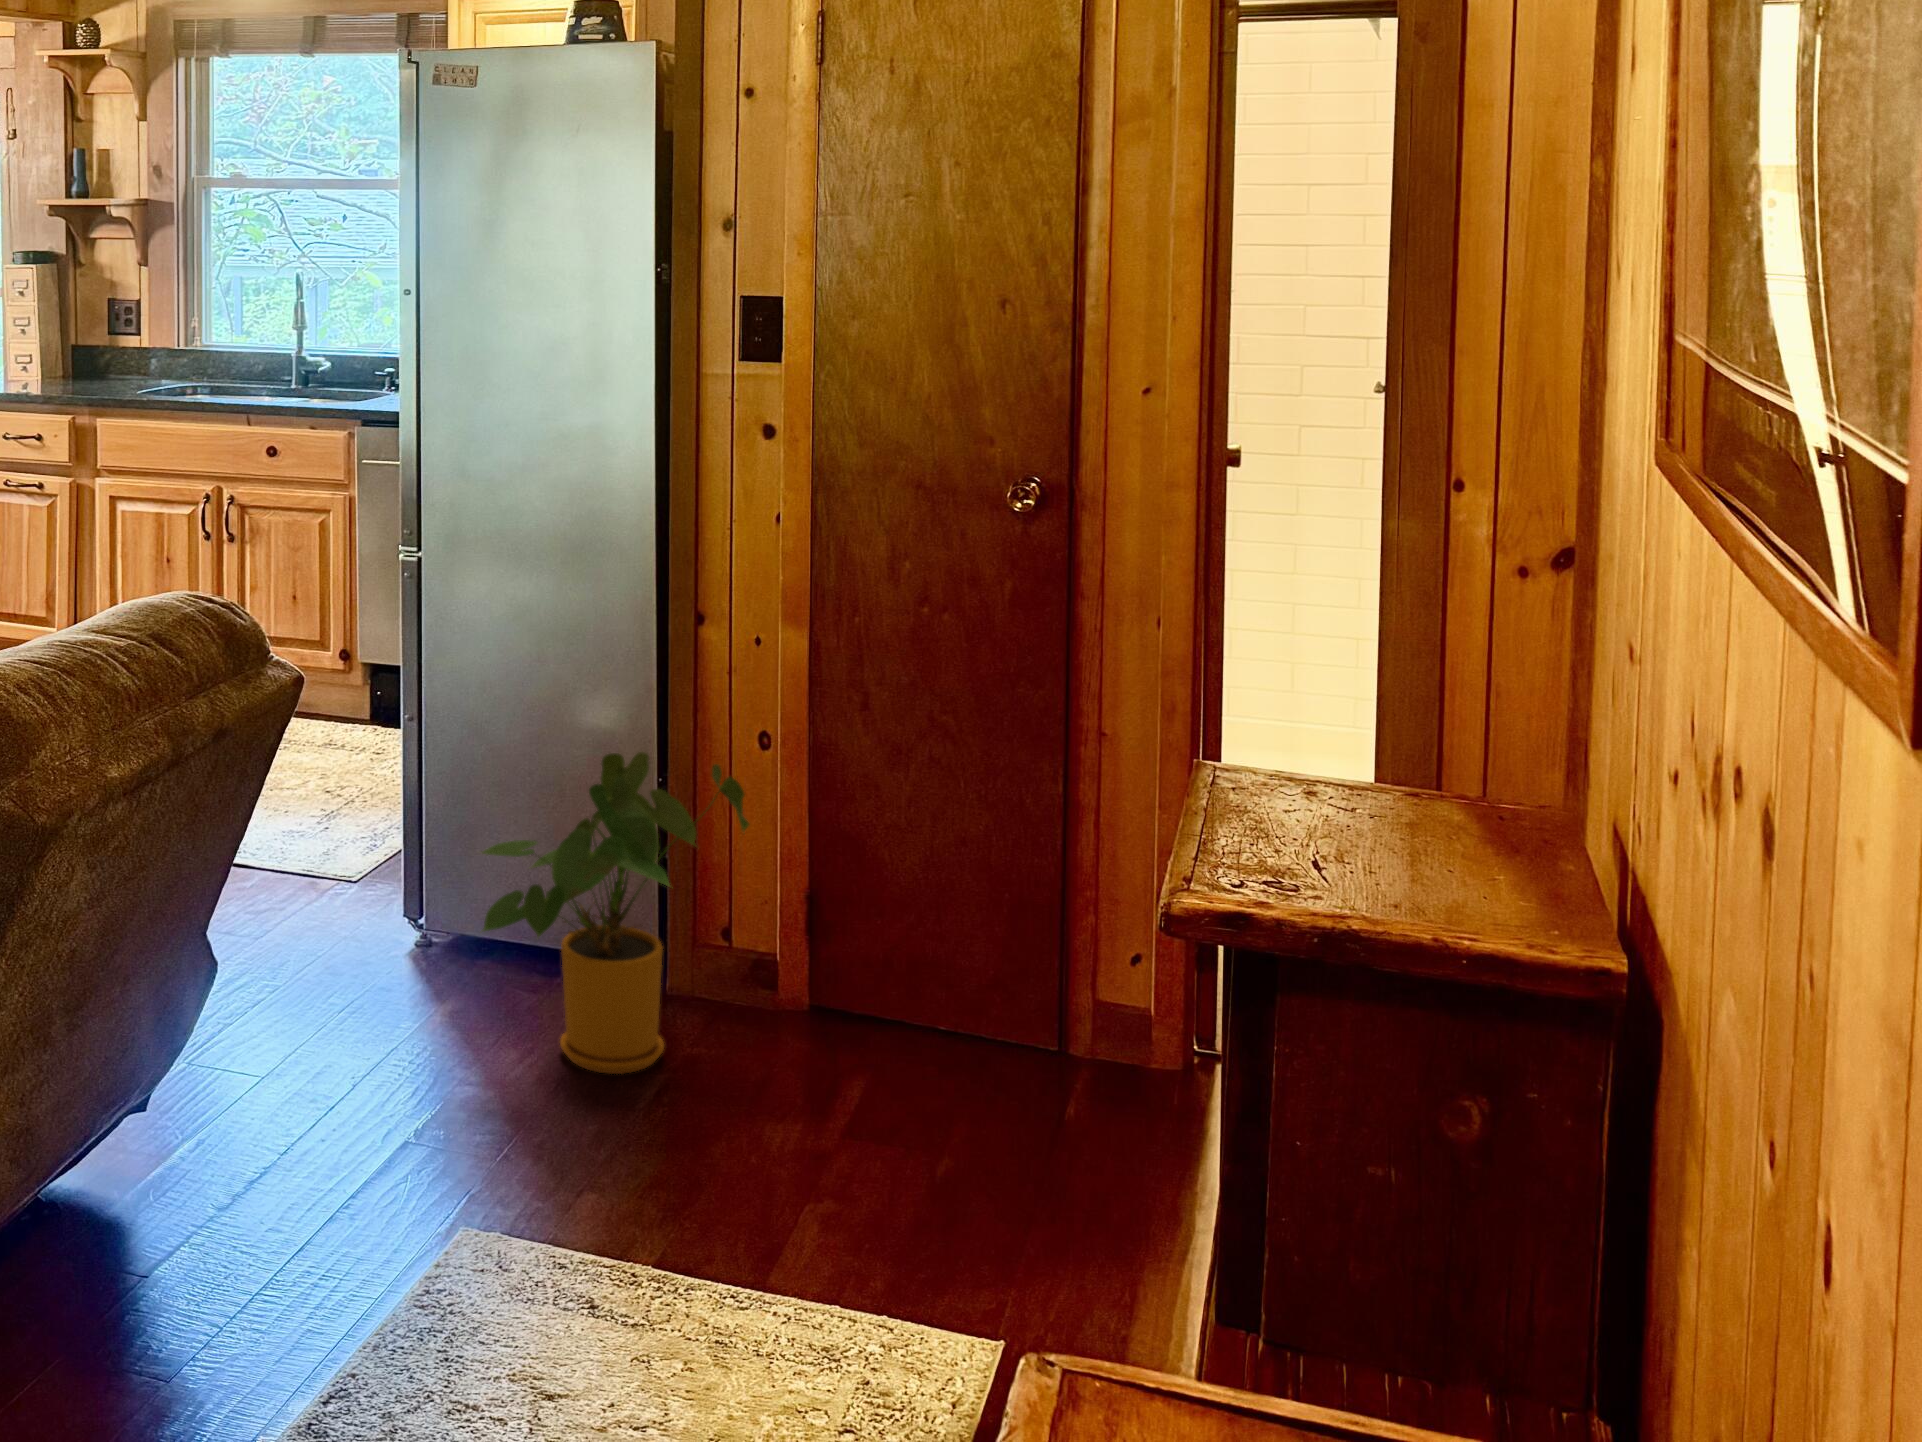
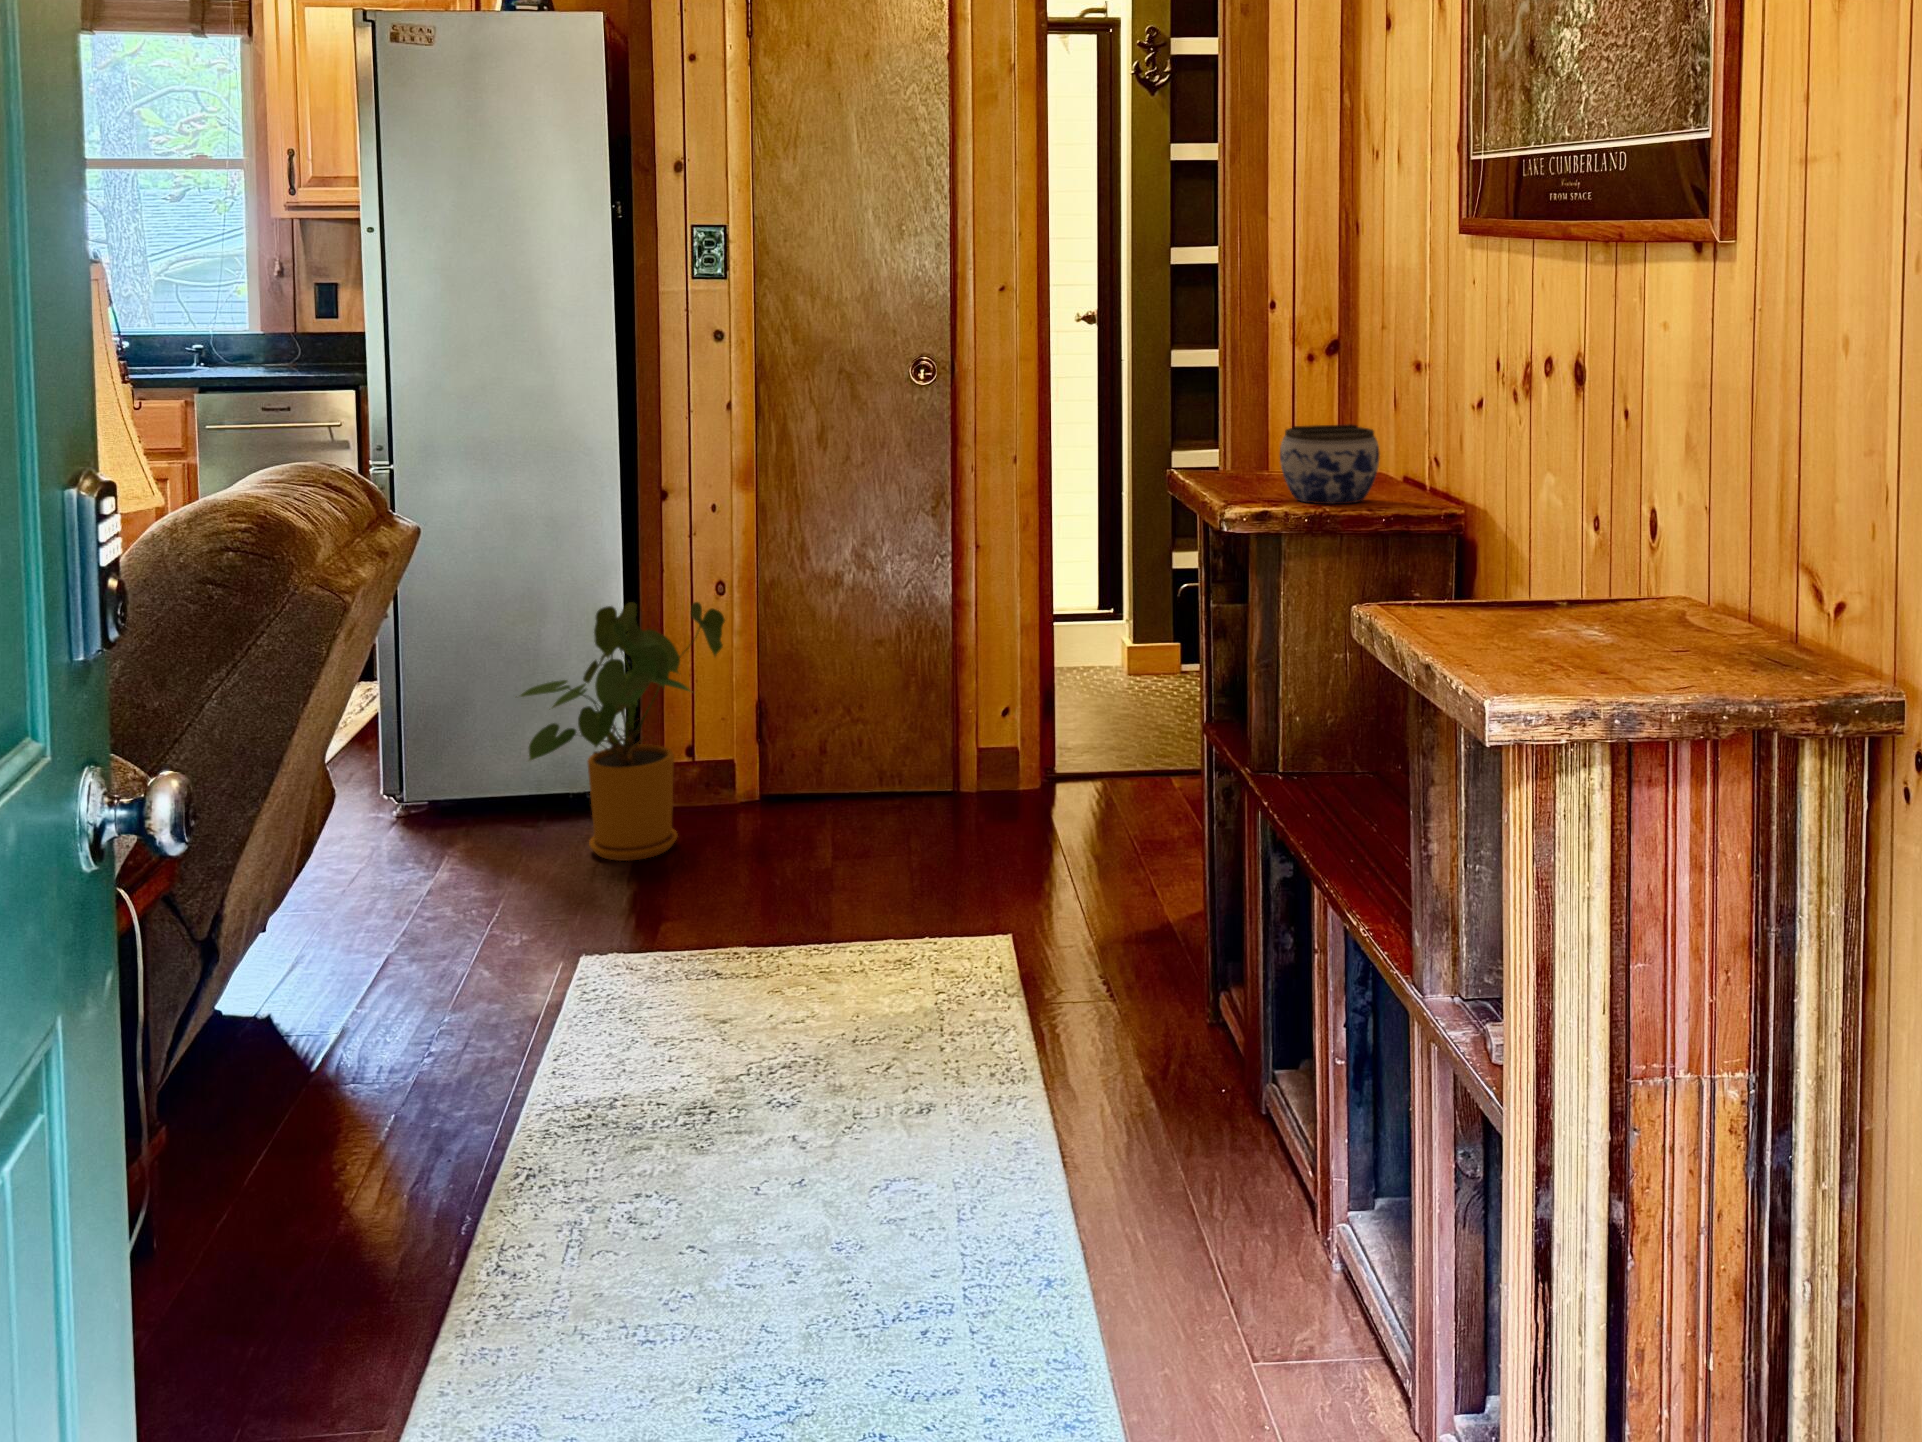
jar: none [1264,744,1441,893] -> present [1280,424,1380,504]

